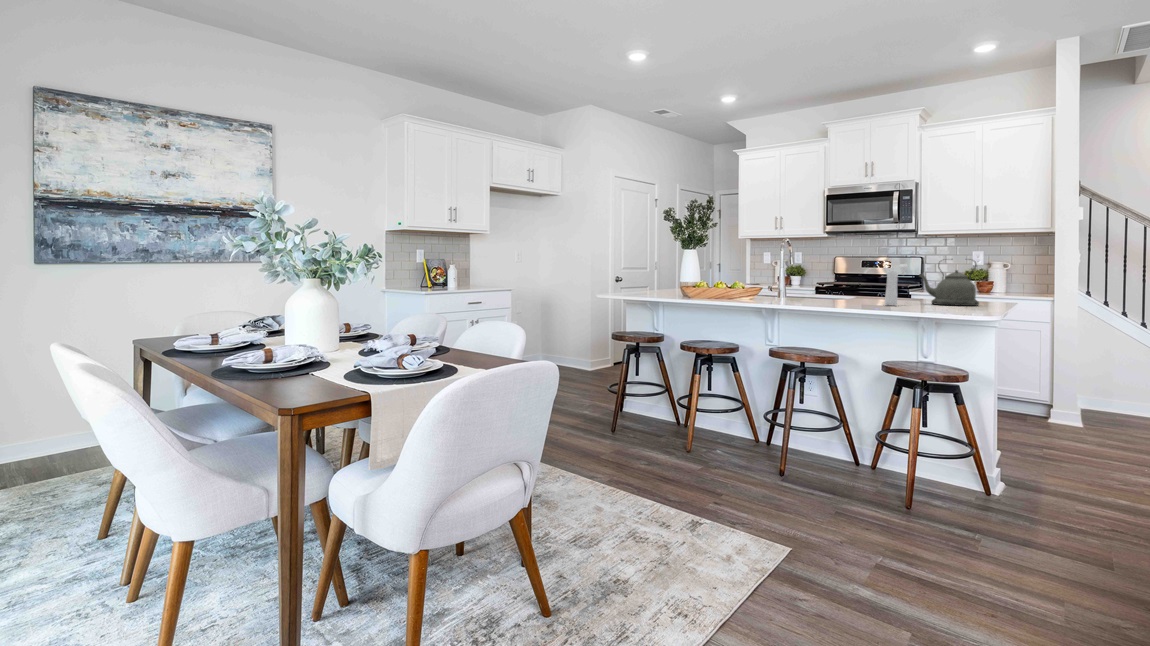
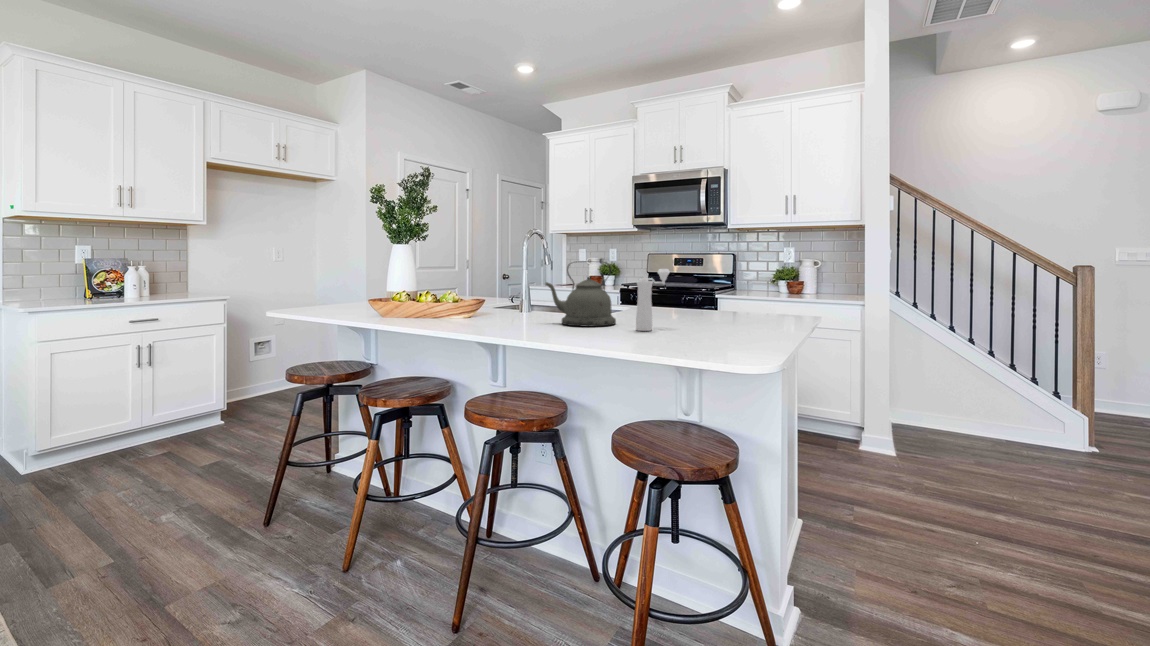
kettle: present [919,262,979,306] -> present [545,261,616,327]

